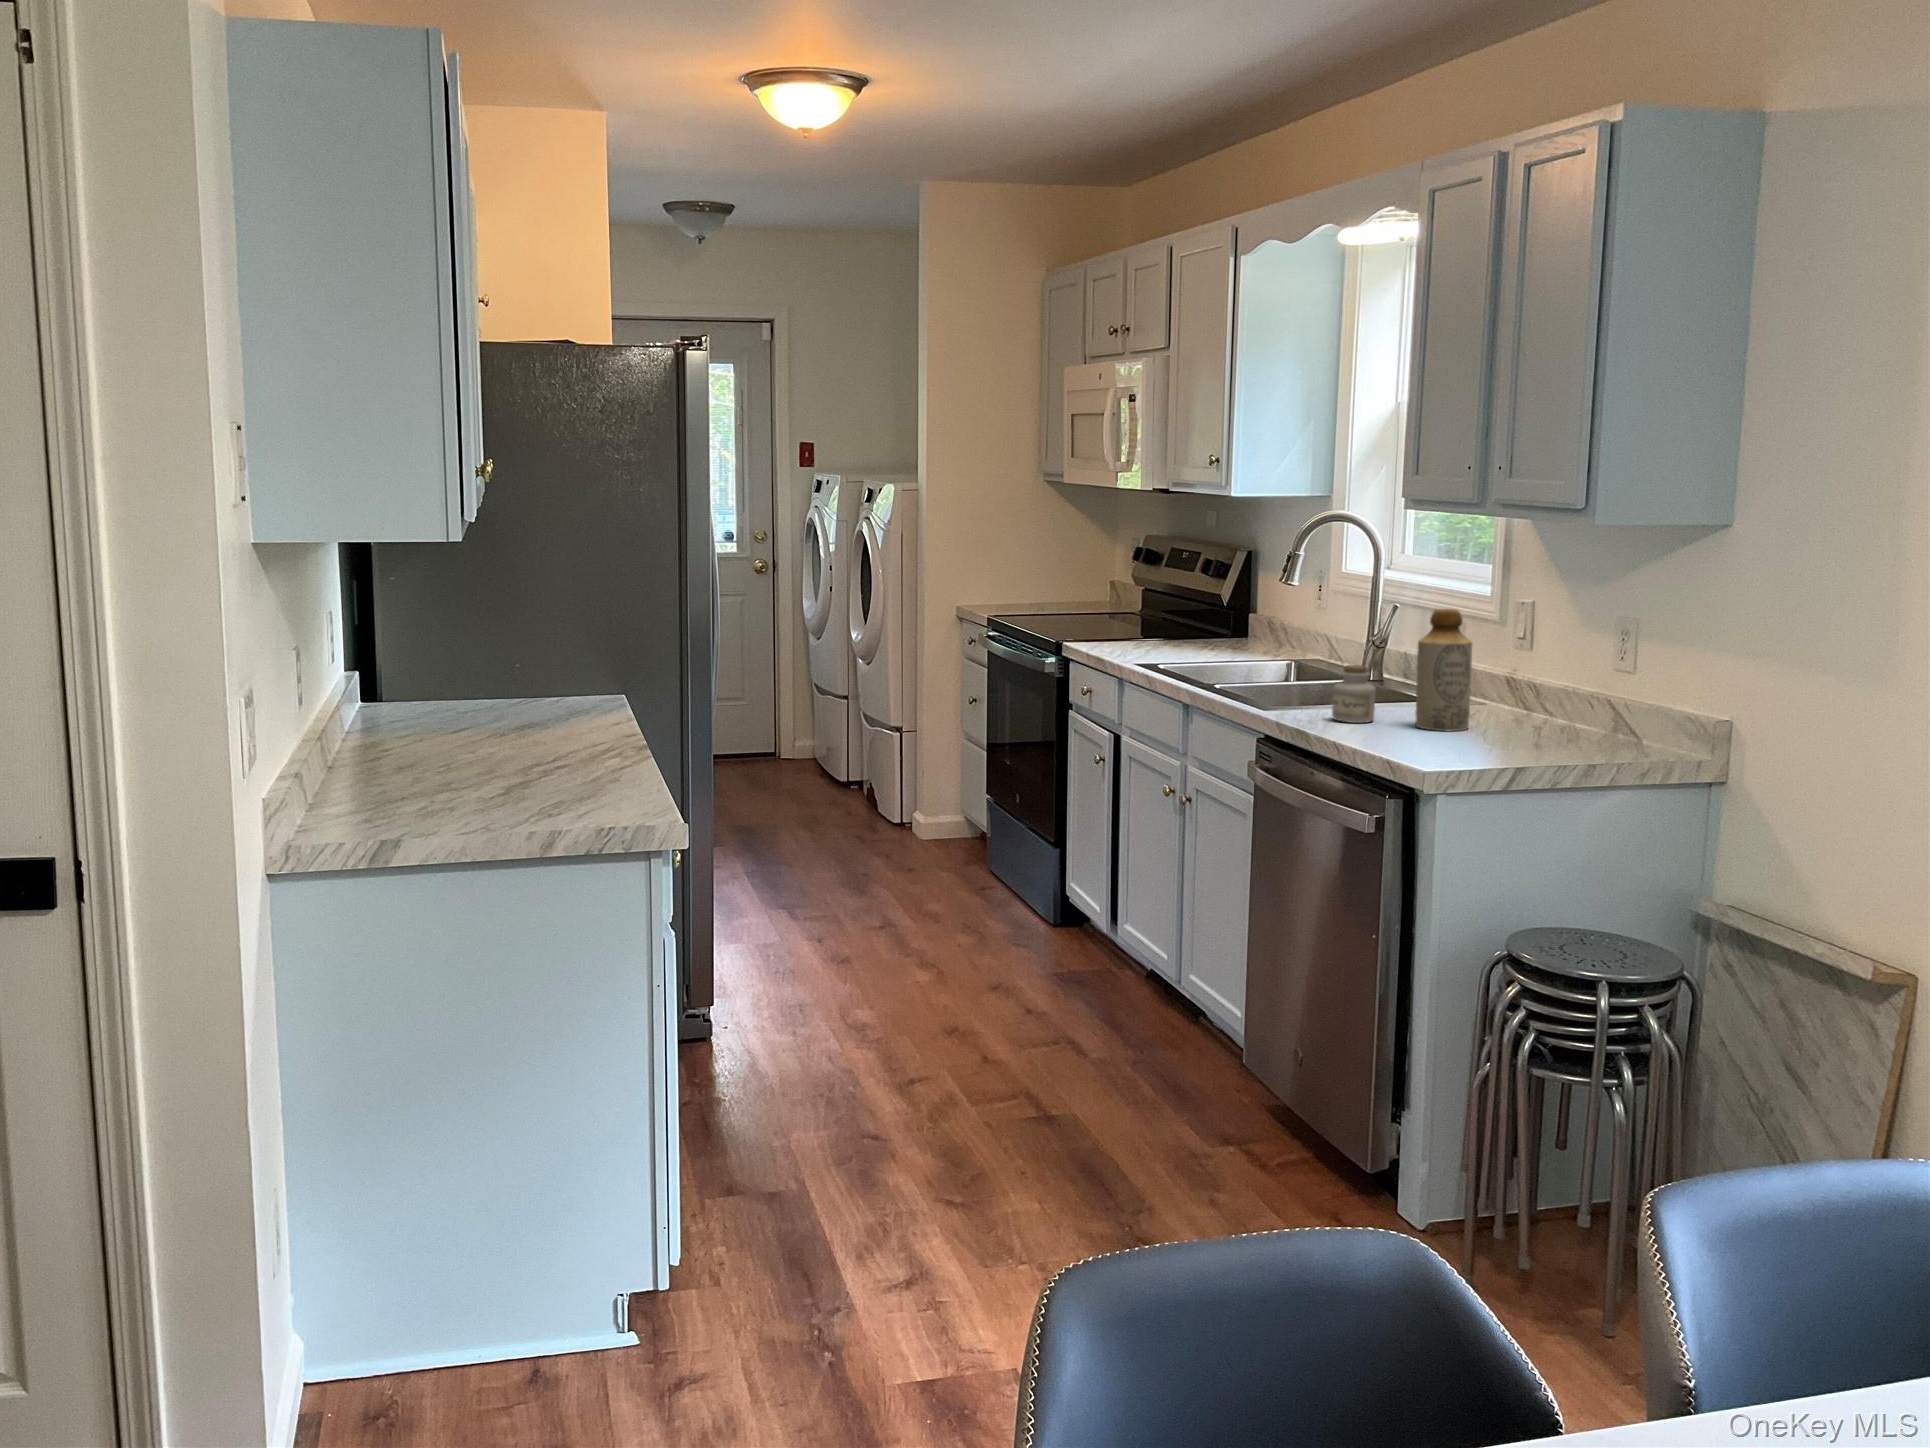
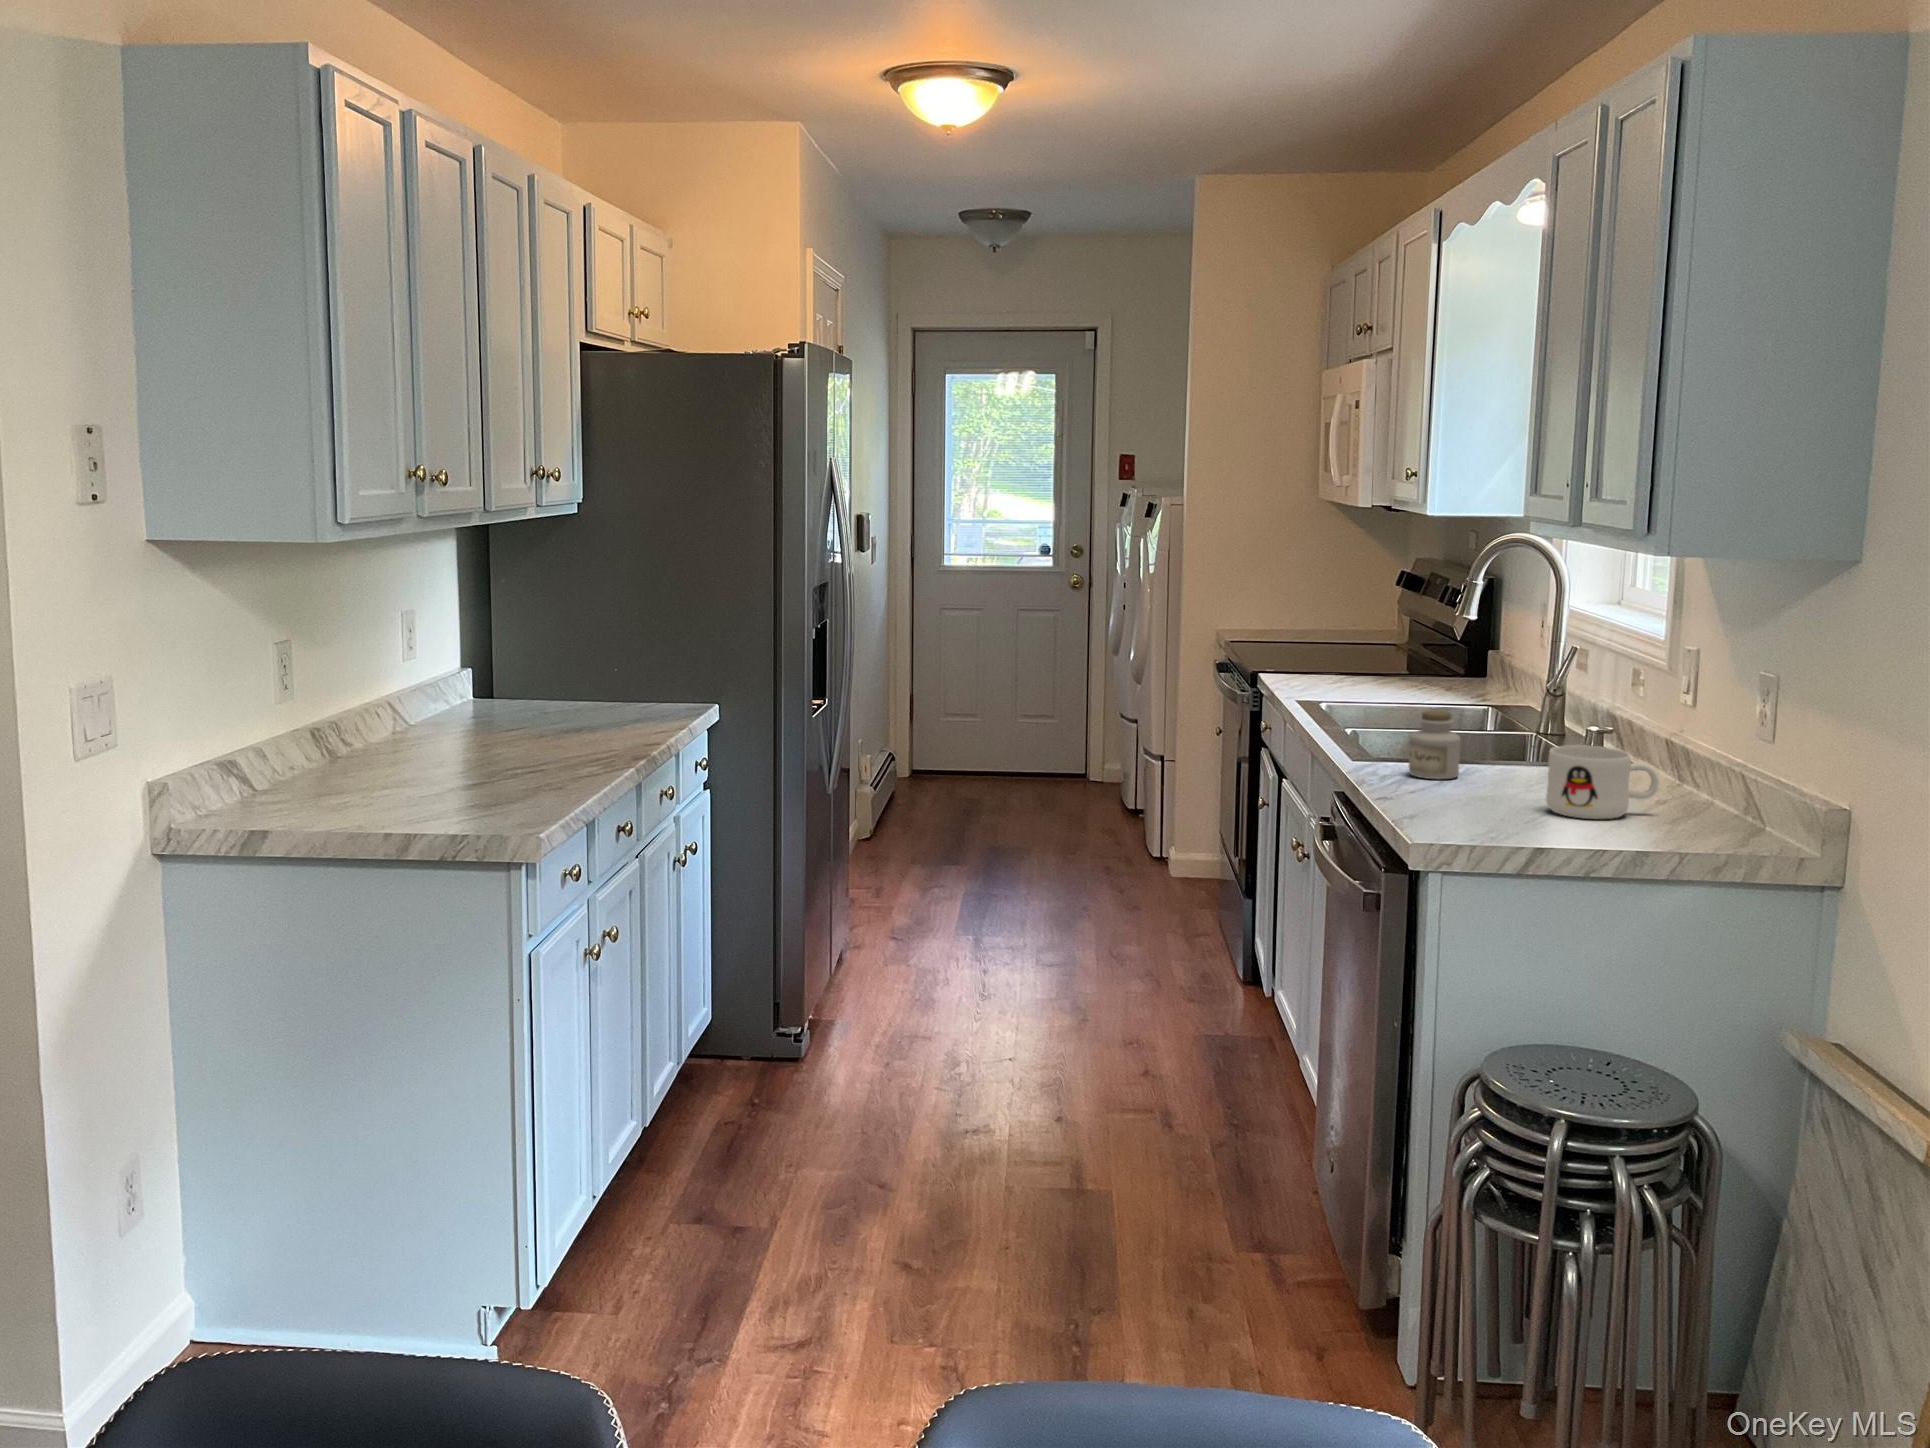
bottle: present [1416,609,1472,731] -> none [1494,648,1564,796]
mug: none [1486,687,1569,745] -> present [1546,745,1659,819]

